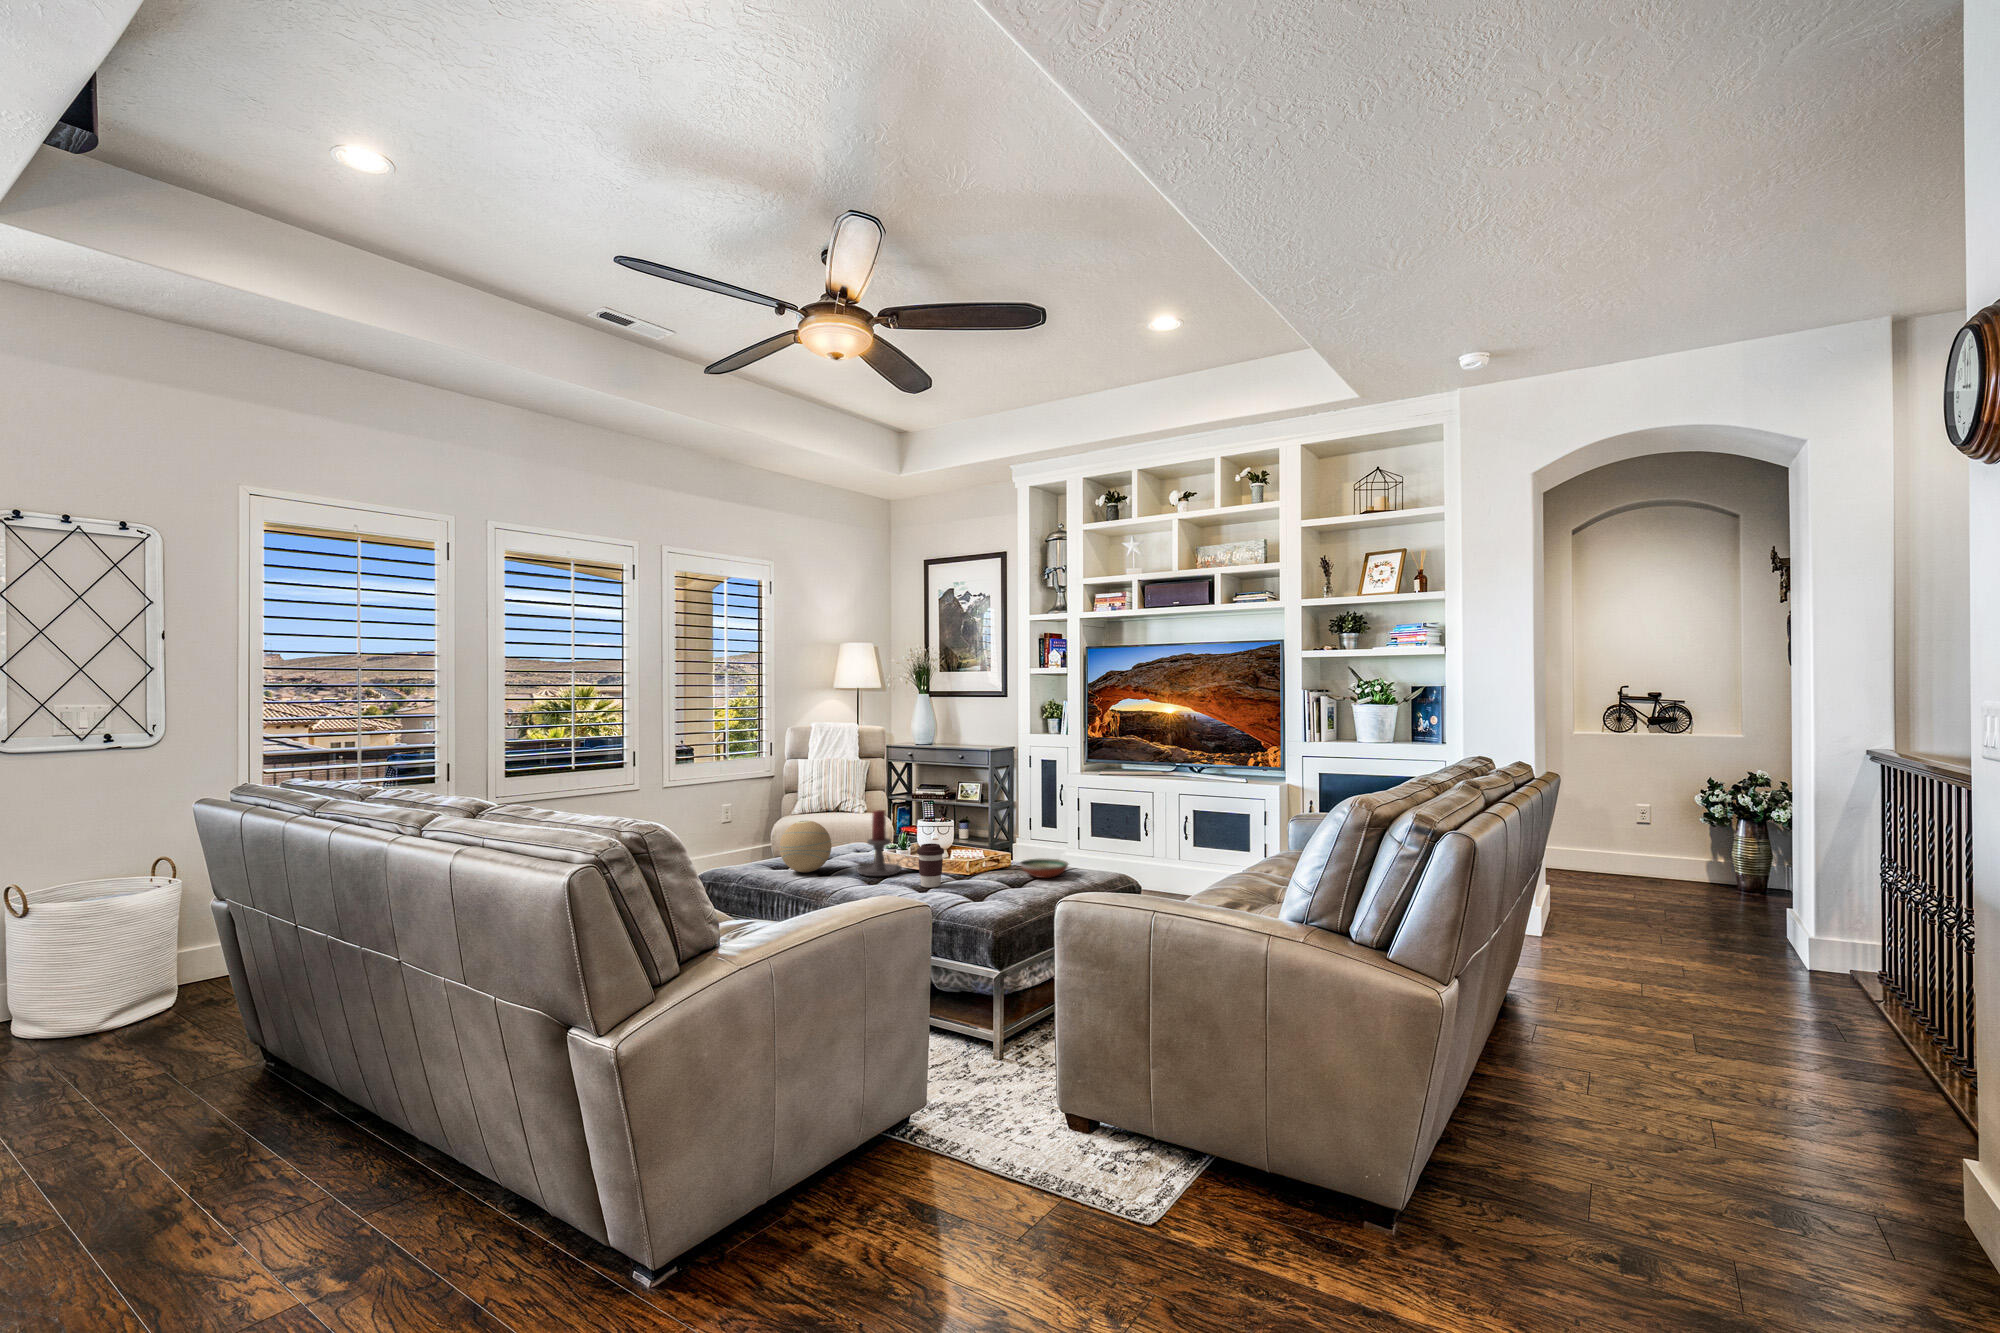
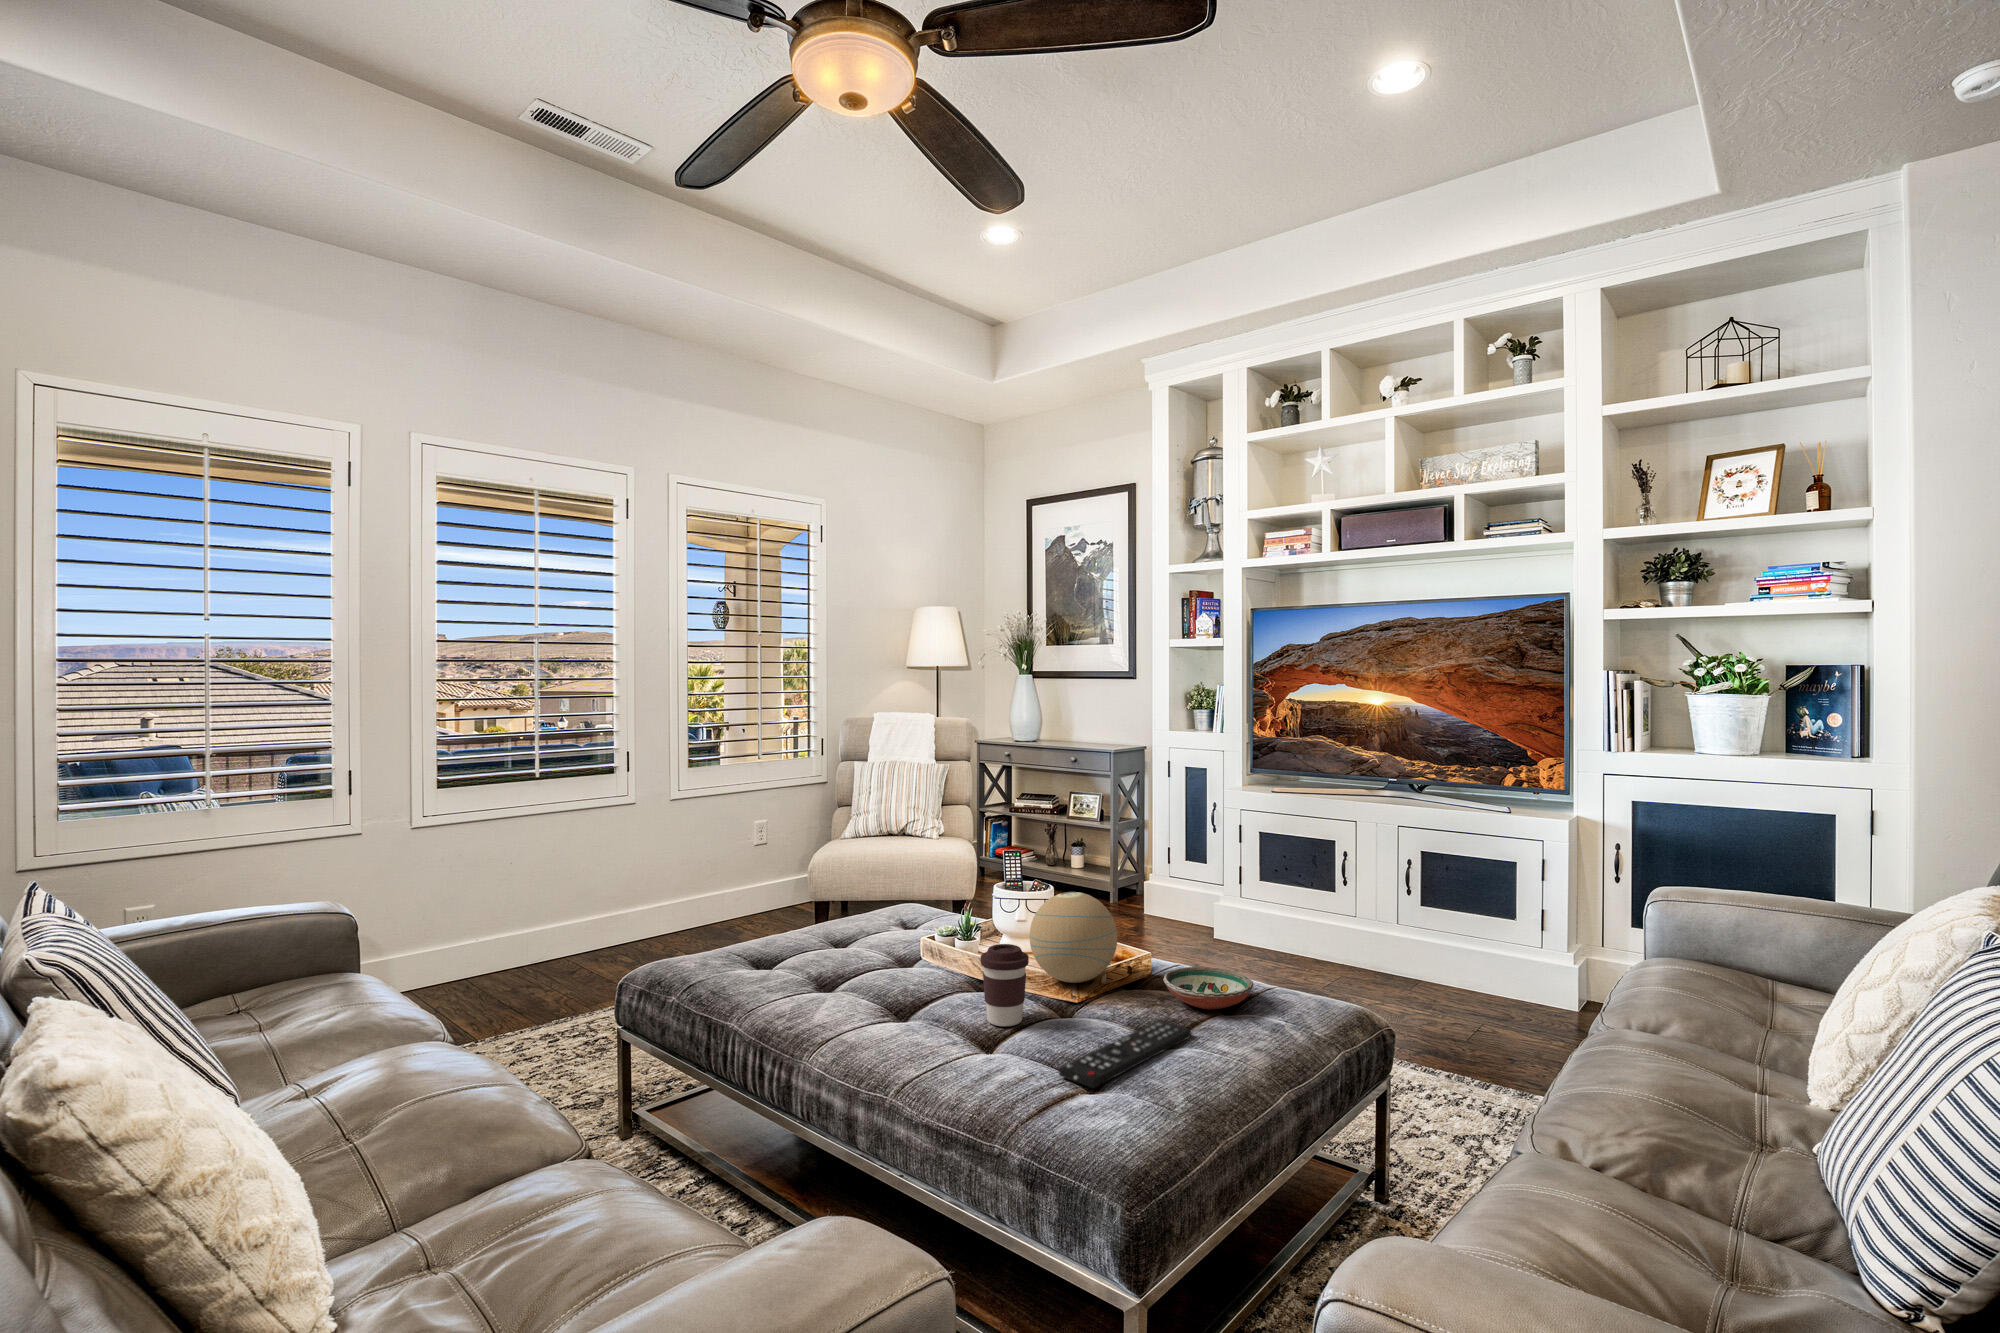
candle holder: present [856,810,912,876] -> none [884,873,984,990]
decorative orb: present [780,821,832,872] -> present [1030,892,1117,983]
remote control: none [963,881,1033,905] -> present [1059,1020,1191,1088]

